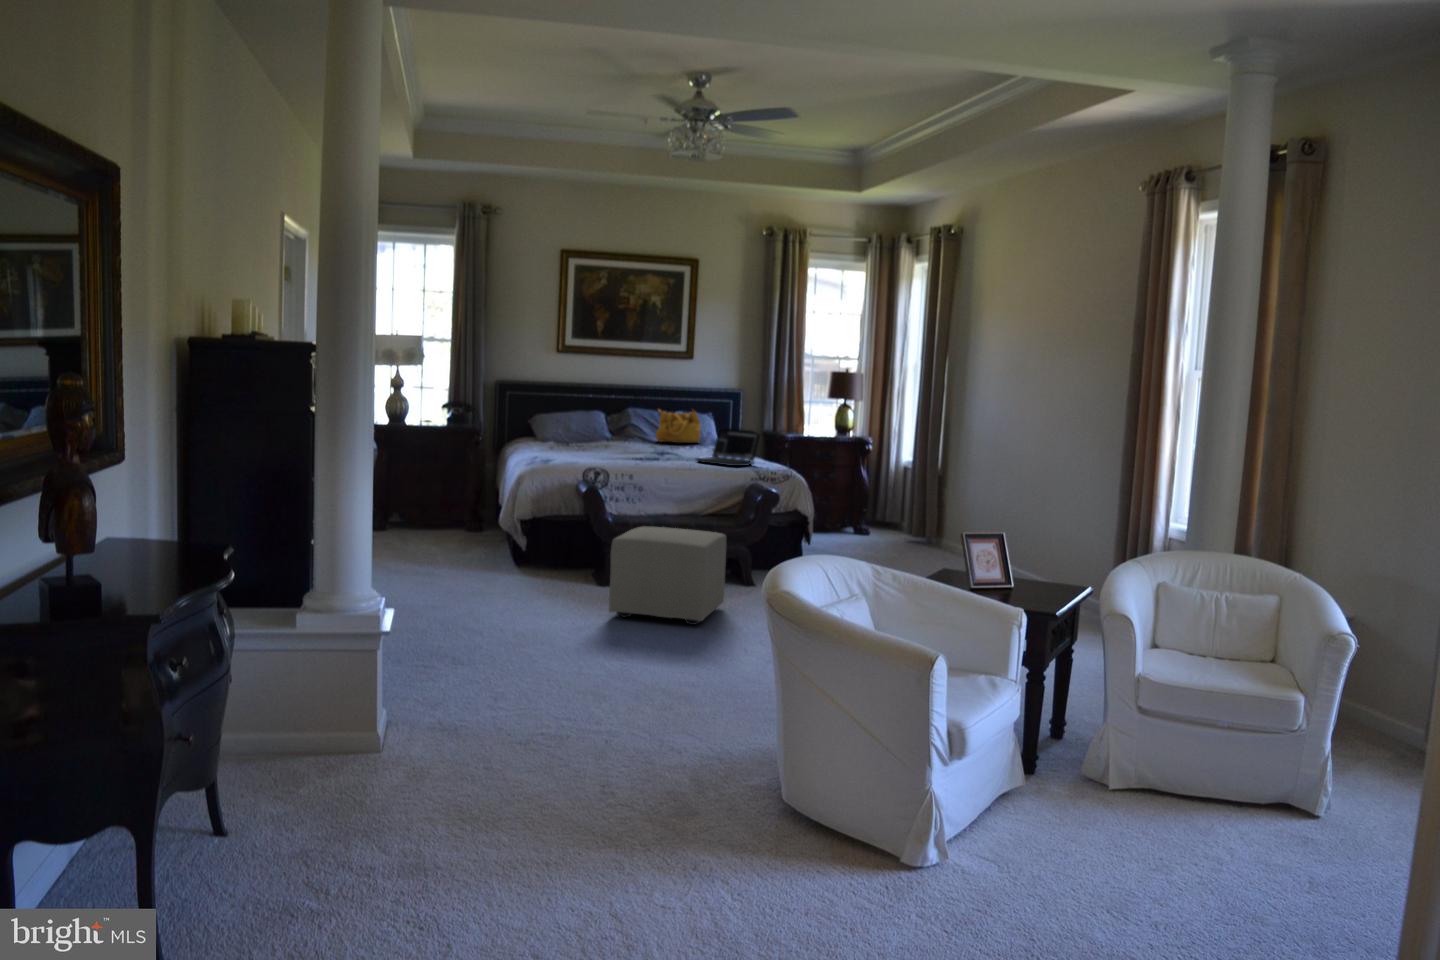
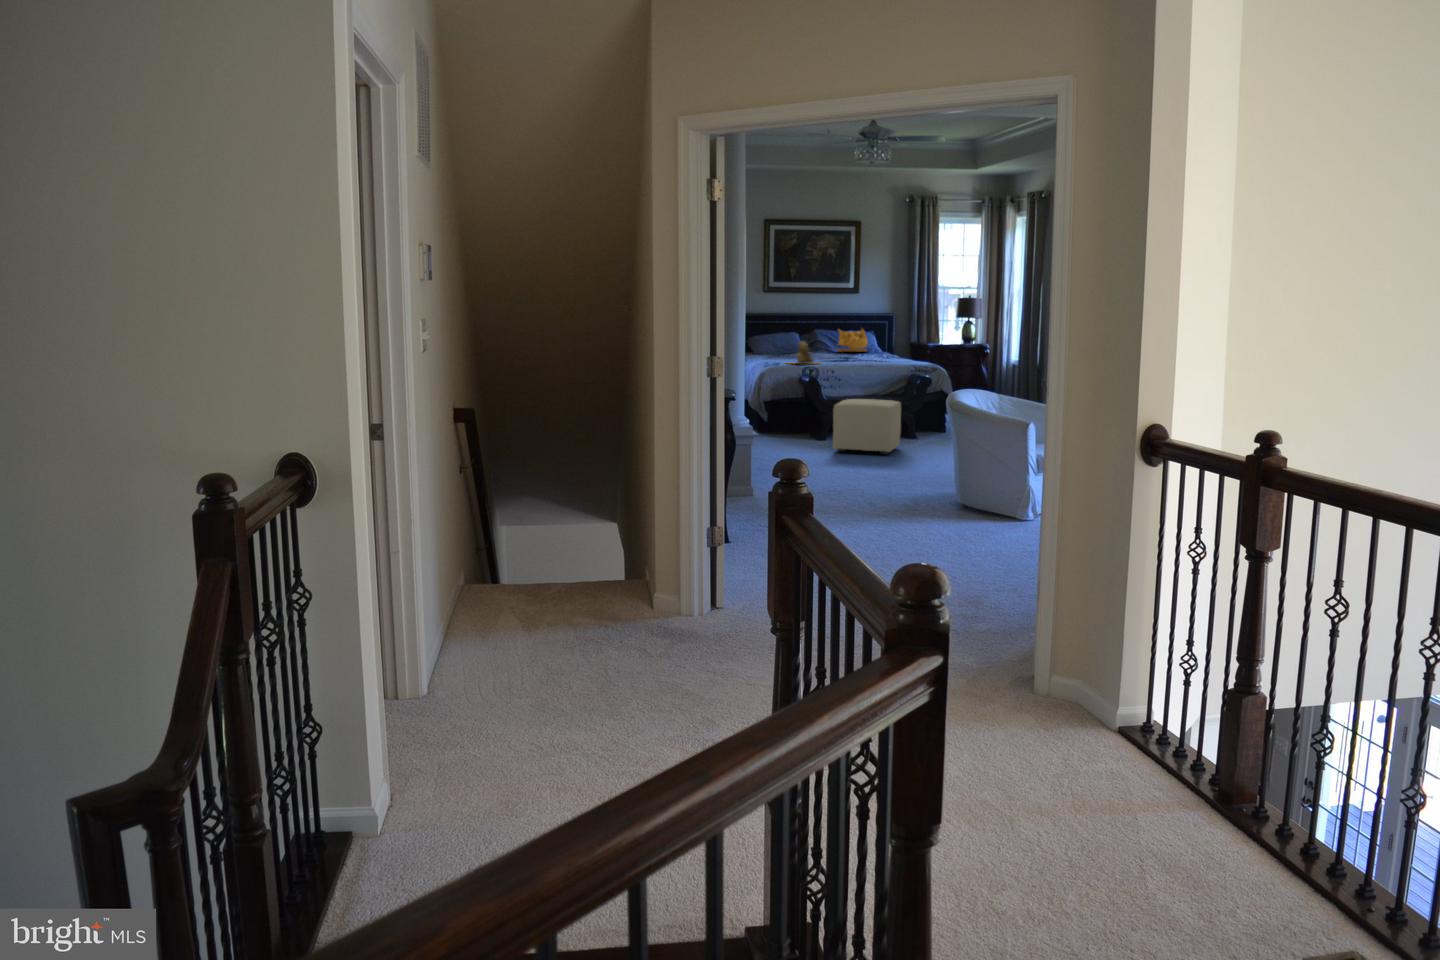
teddy bear: none [556,427,627,463] -> present [796,342,820,364]
laptop: present [696,428,760,466] -> none [871,339,915,363]

